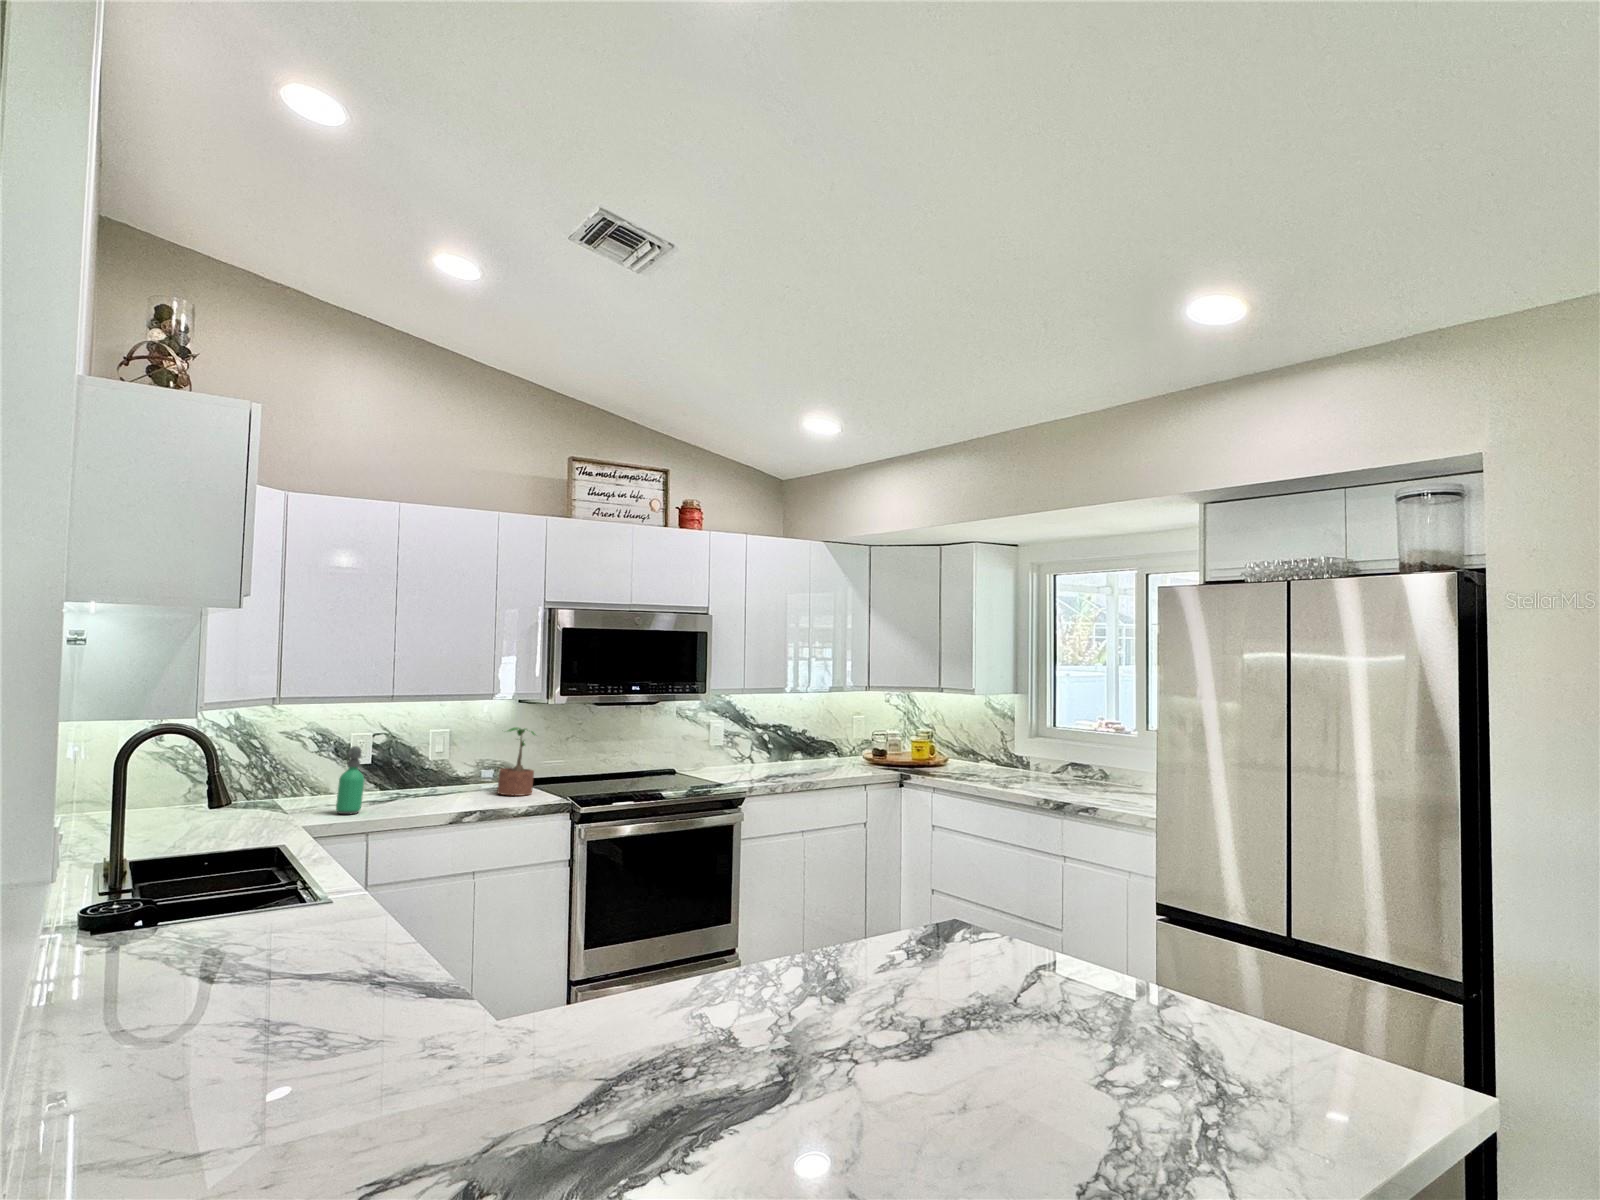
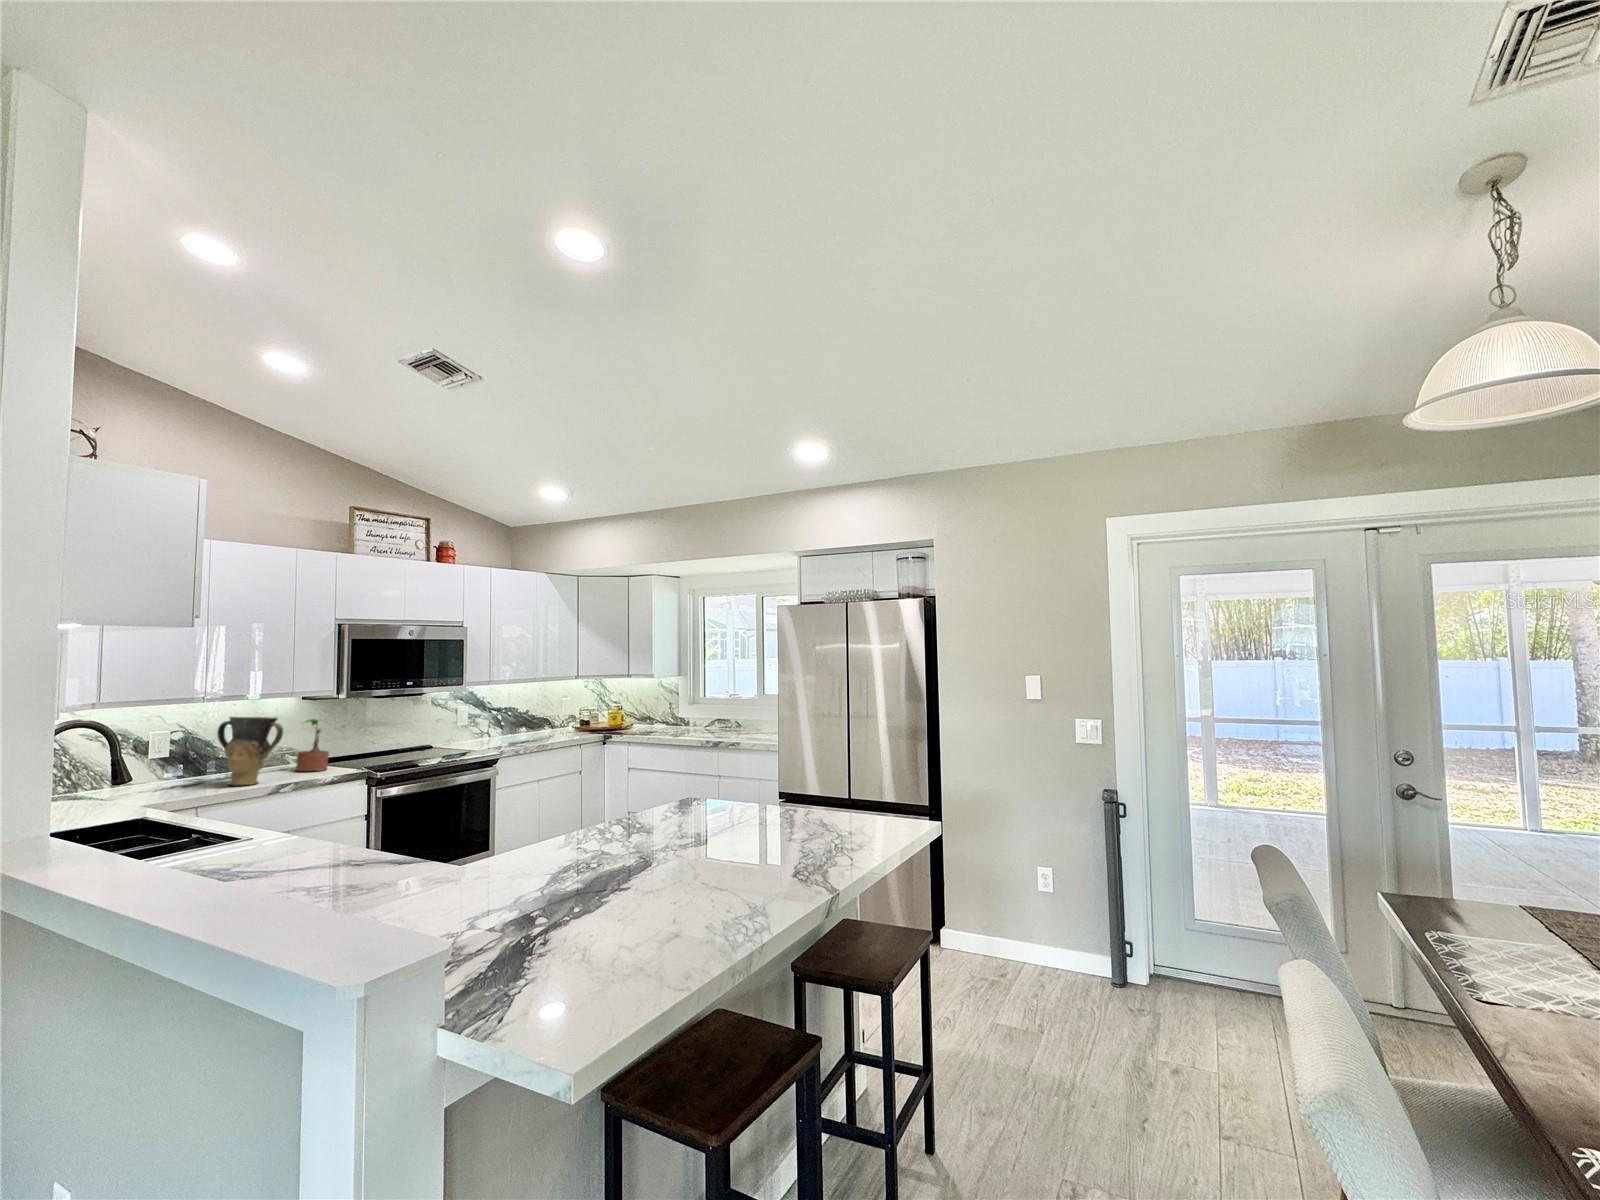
vase: none [403,719,468,808] -> present [217,717,283,785]
soap dispenser: present [336,746,365,814] -> none [163,741,190,796]

